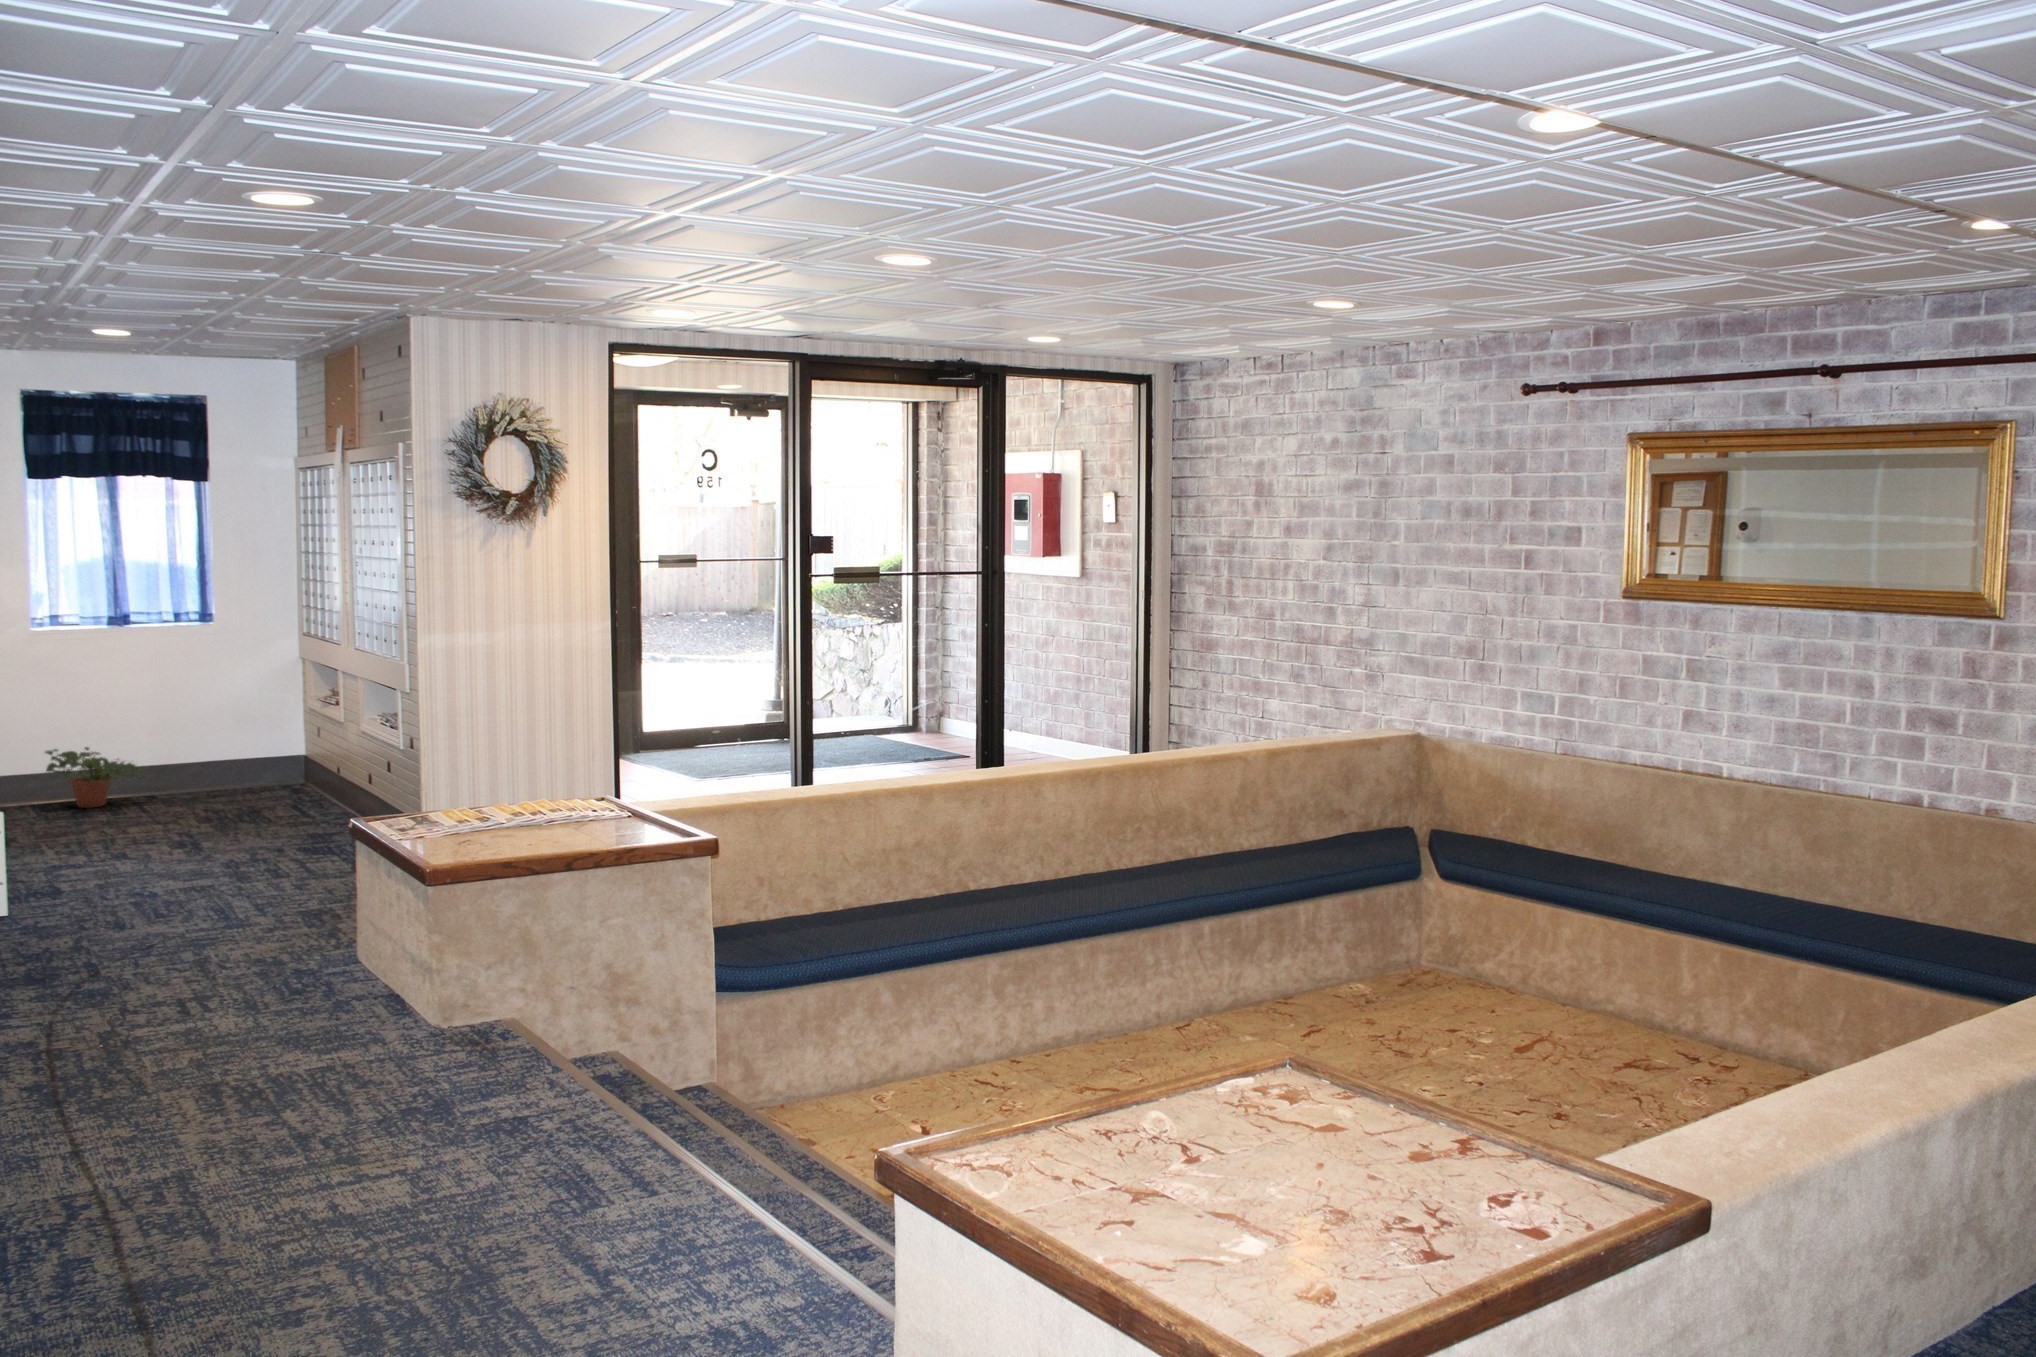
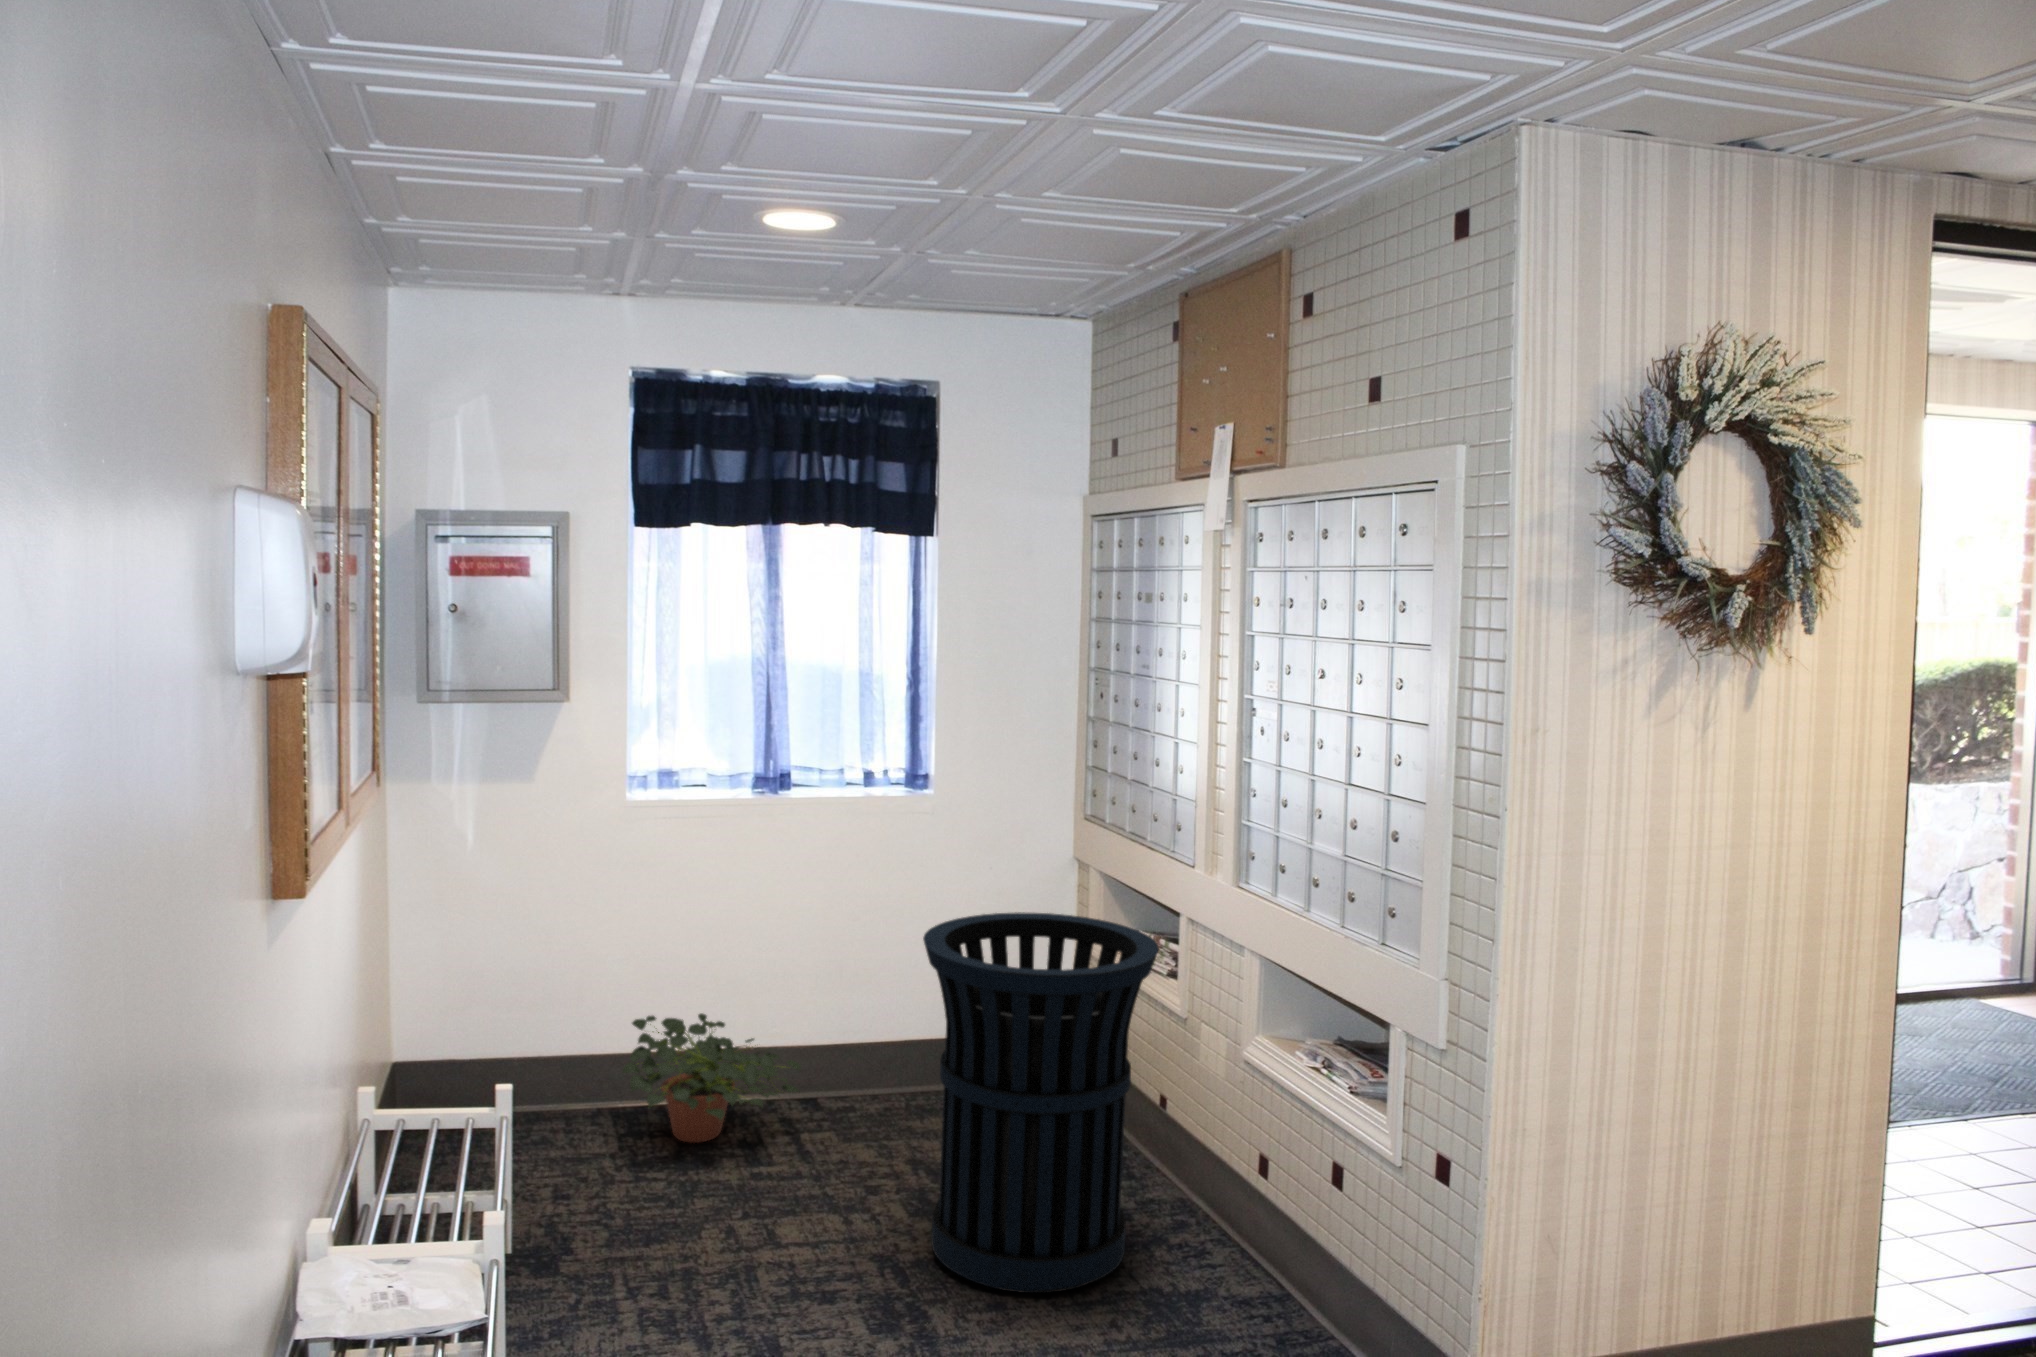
trash can: none [222,662,341,821] -> present [923,912,1159,1293]

